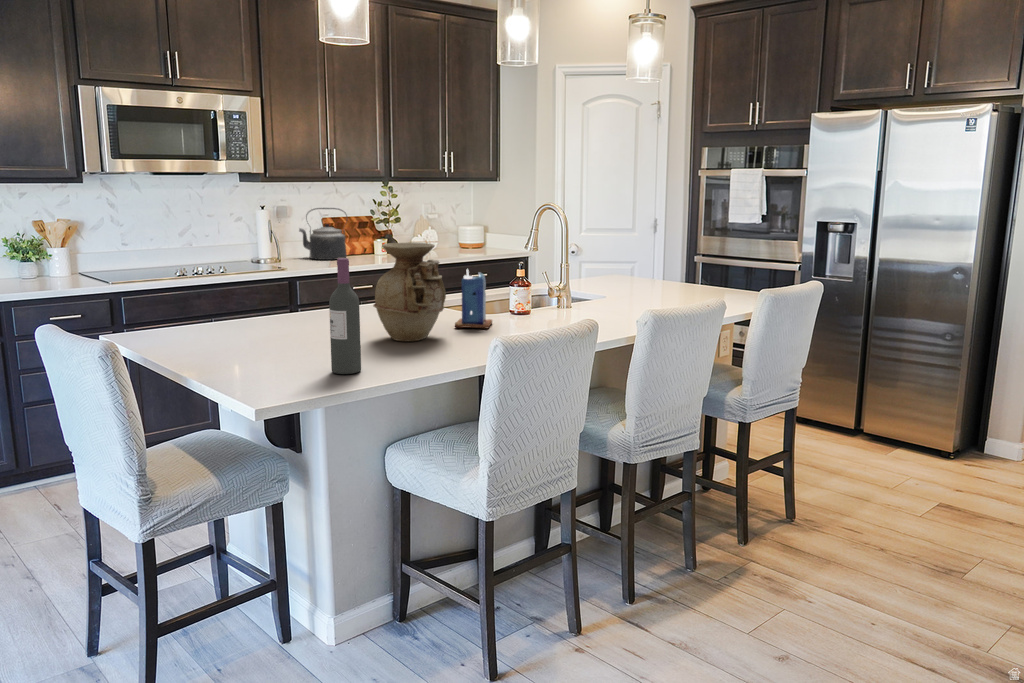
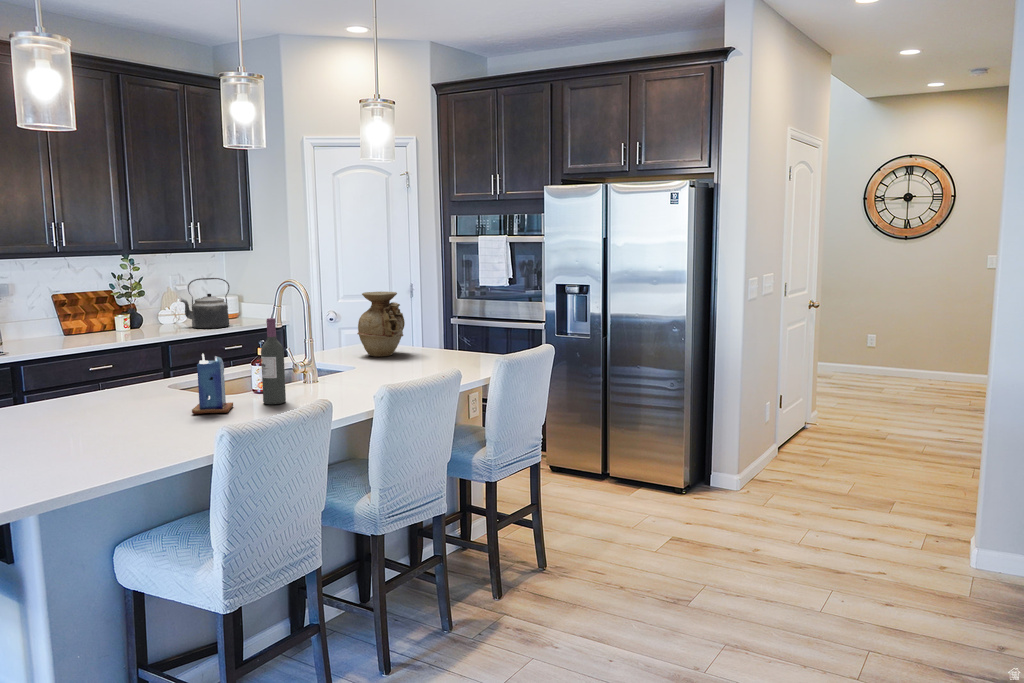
kettle: present [299,208,347,260] -> present [181,278,229,328]
vase: present [373,242,446,341] -> present [357,292,405,357]
wine bottle: present [329,258,361,374] -> present [261,318,286,404]

